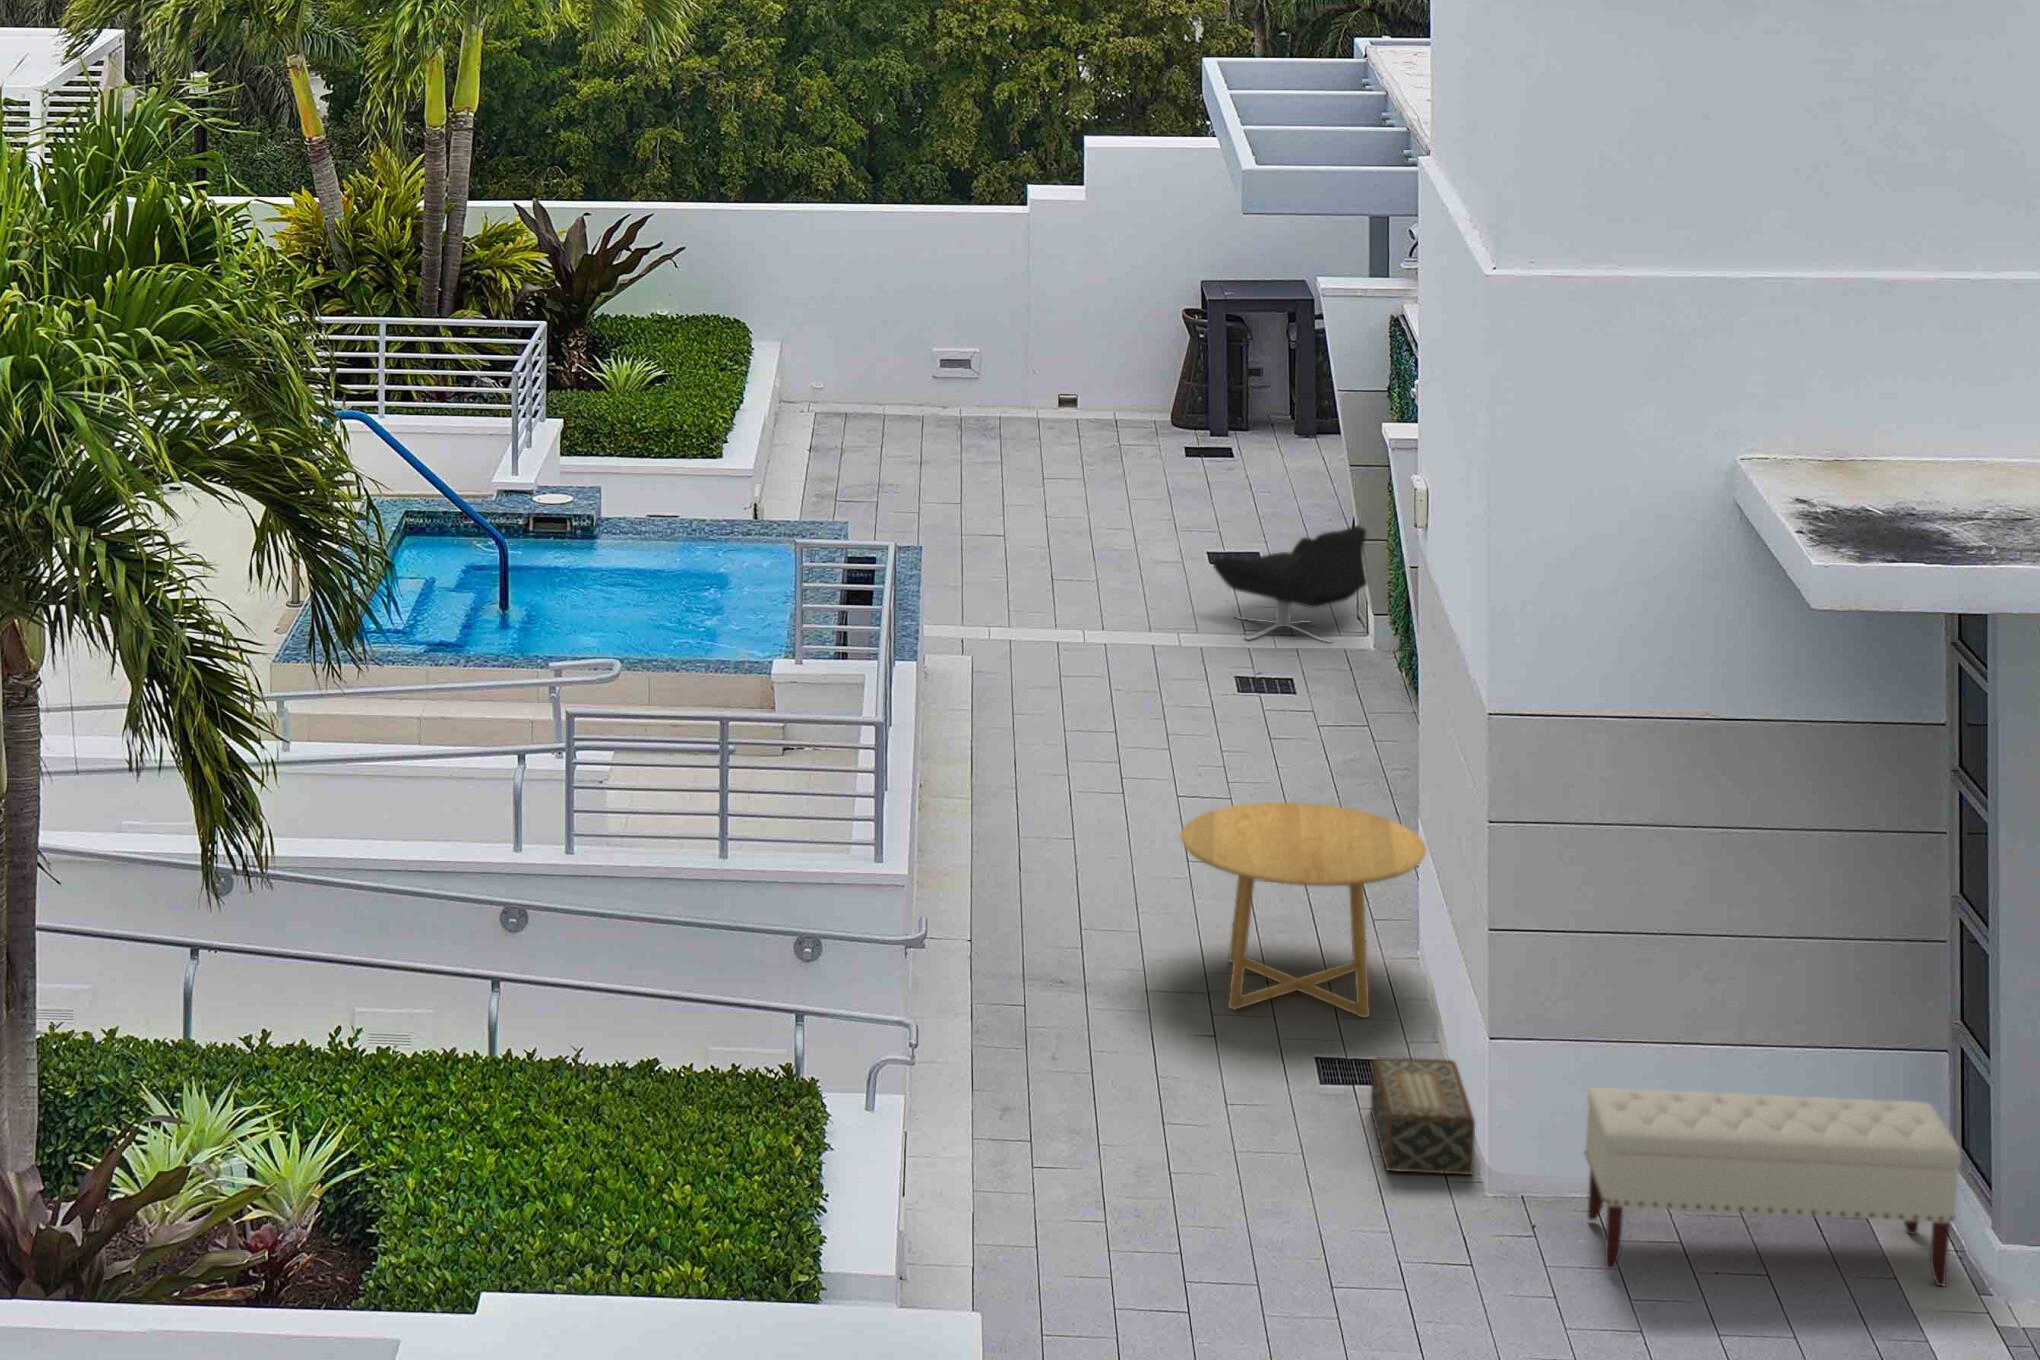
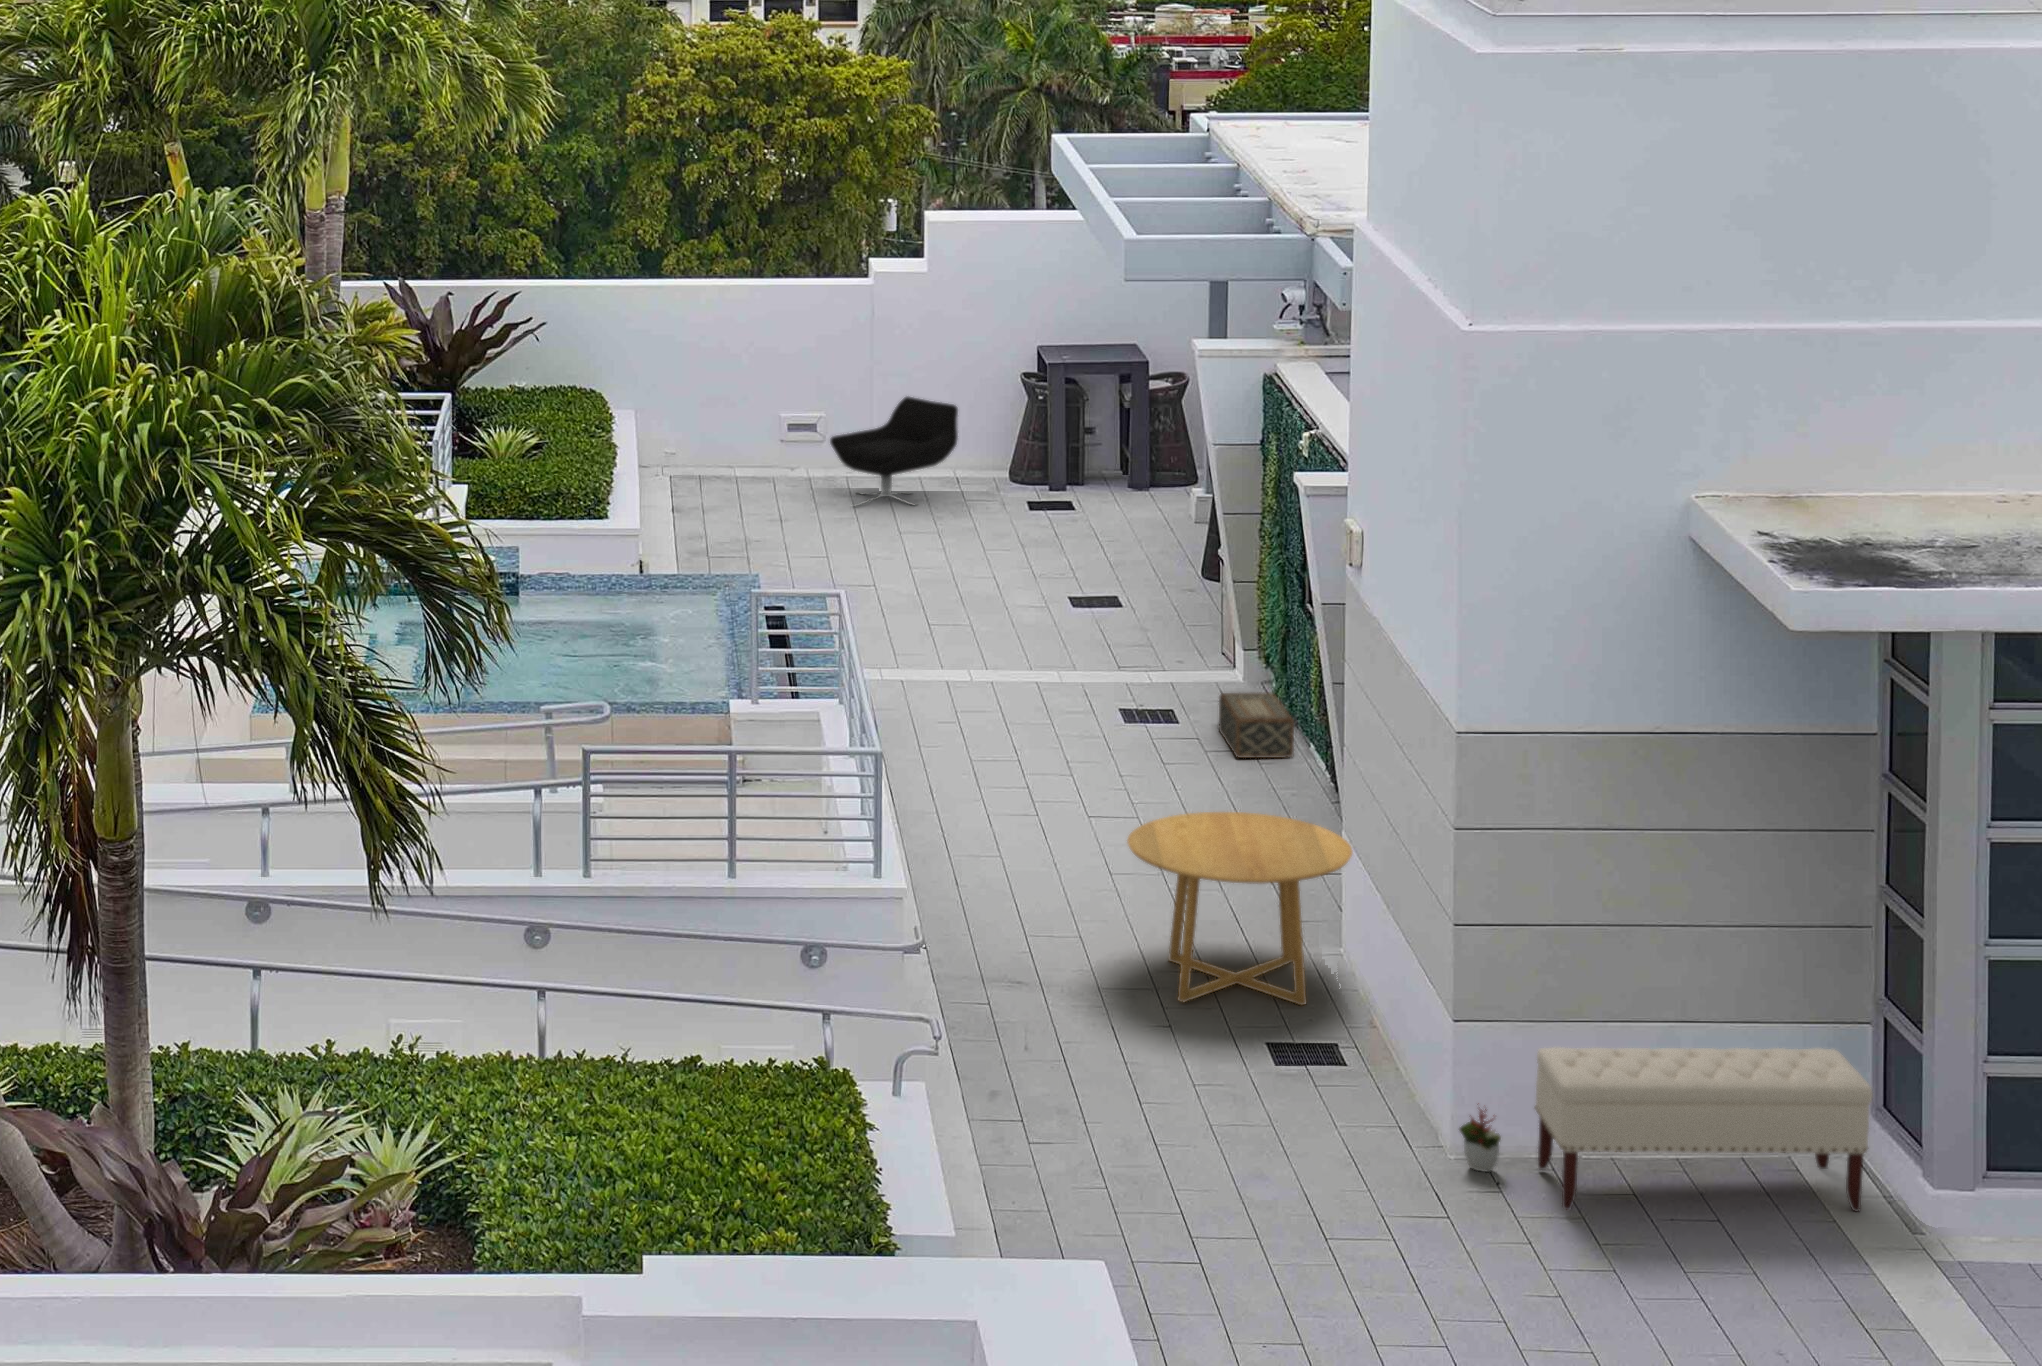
lounge chair: present [1213,526,1367,642] -> present [830,397,958,505]
woven basket: present [1370,1057,1475,1175] -> present [1219,693,1294,758]
decorative plant: none [1500,1144,1546,1220] -> present [1459,1103,1501,1172]

